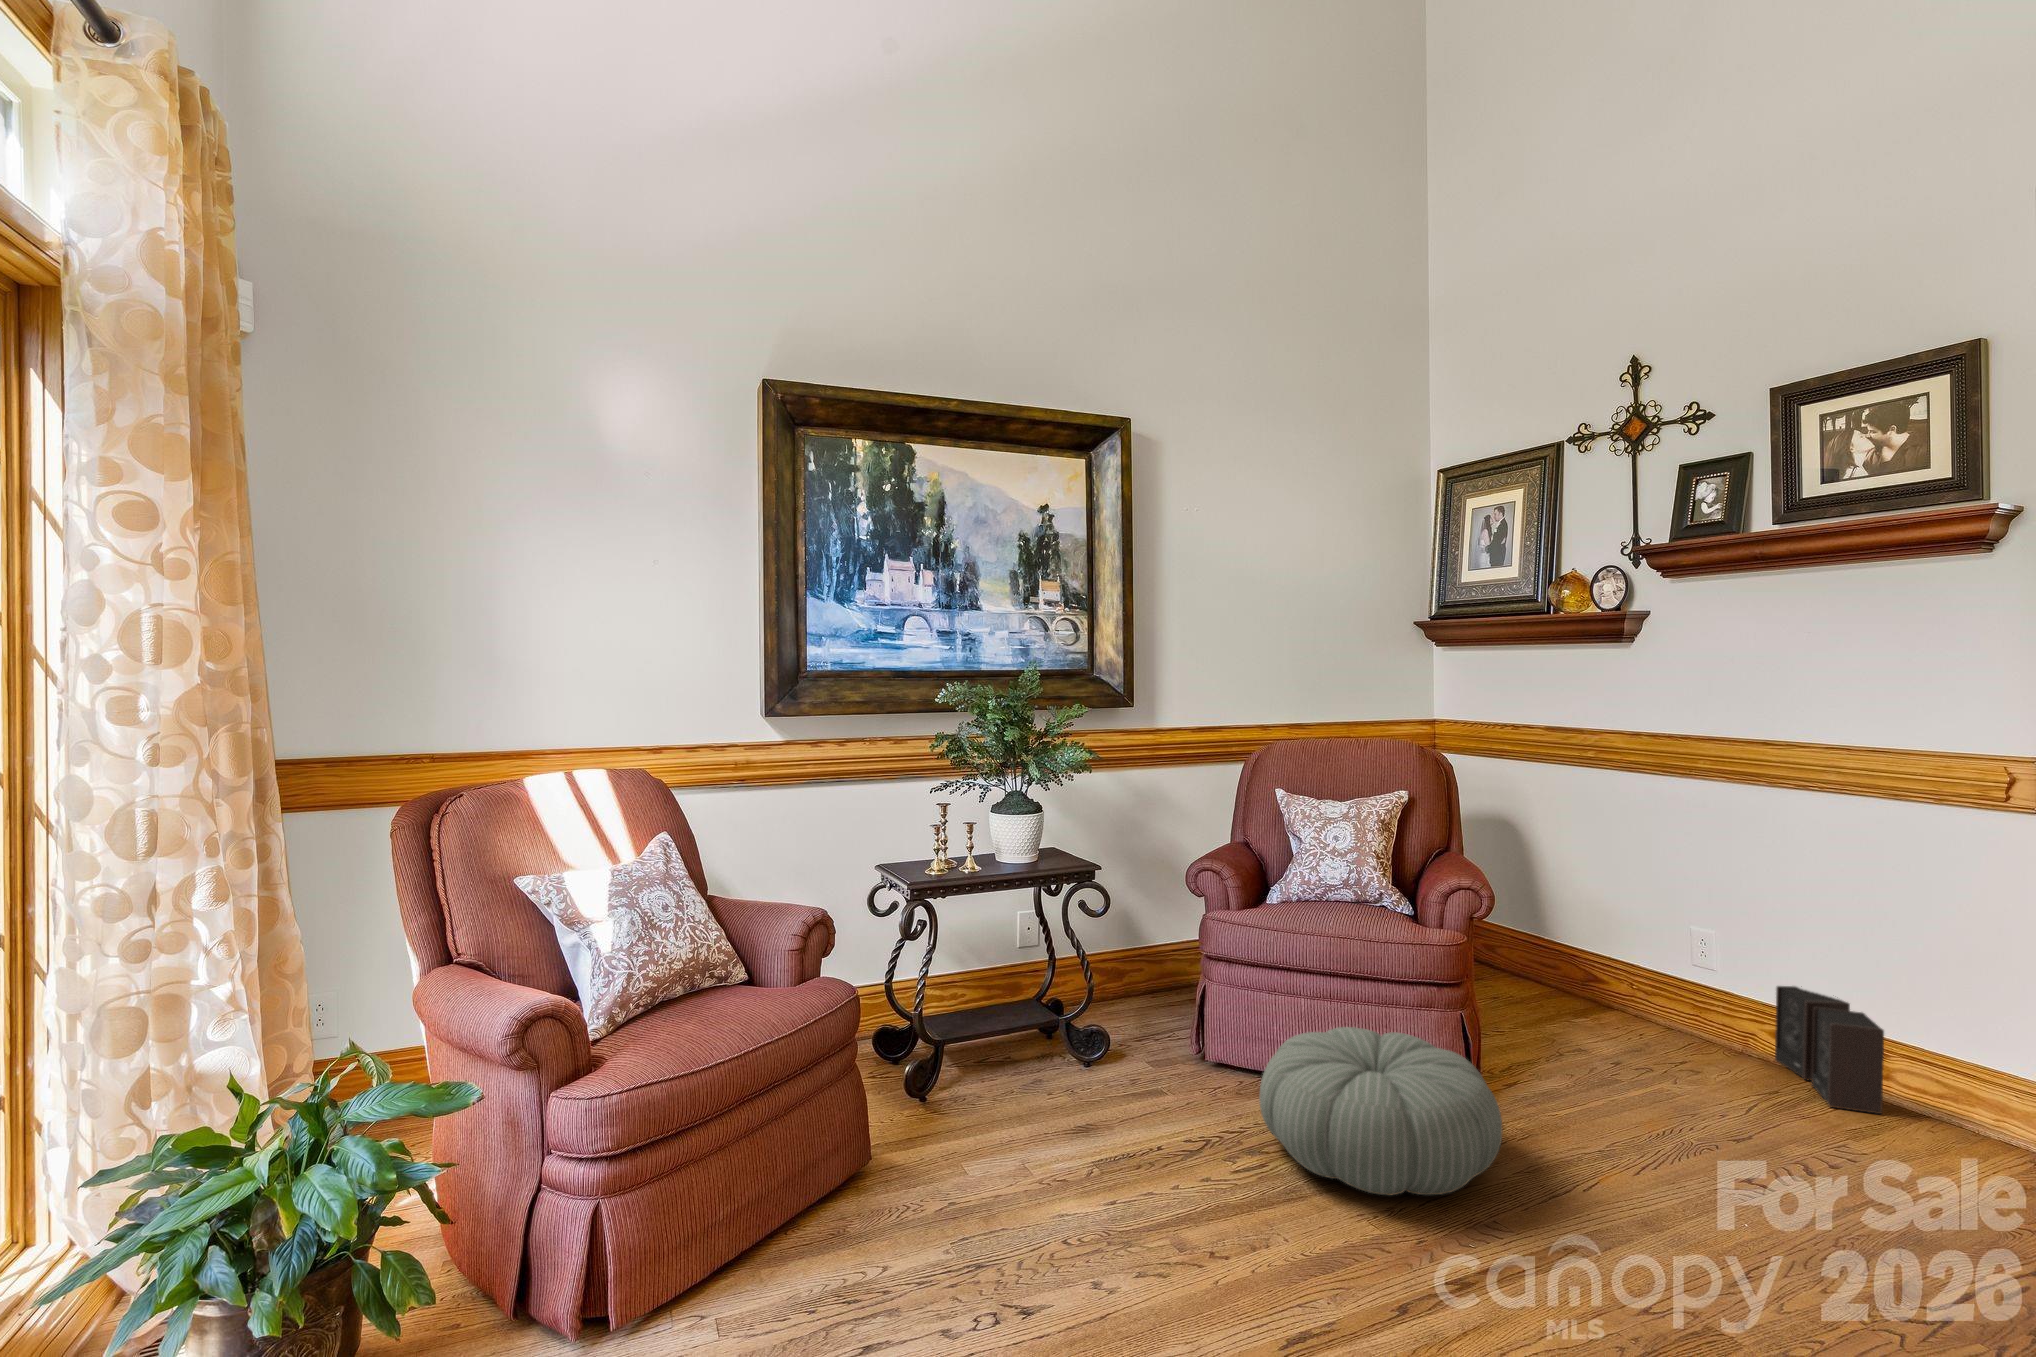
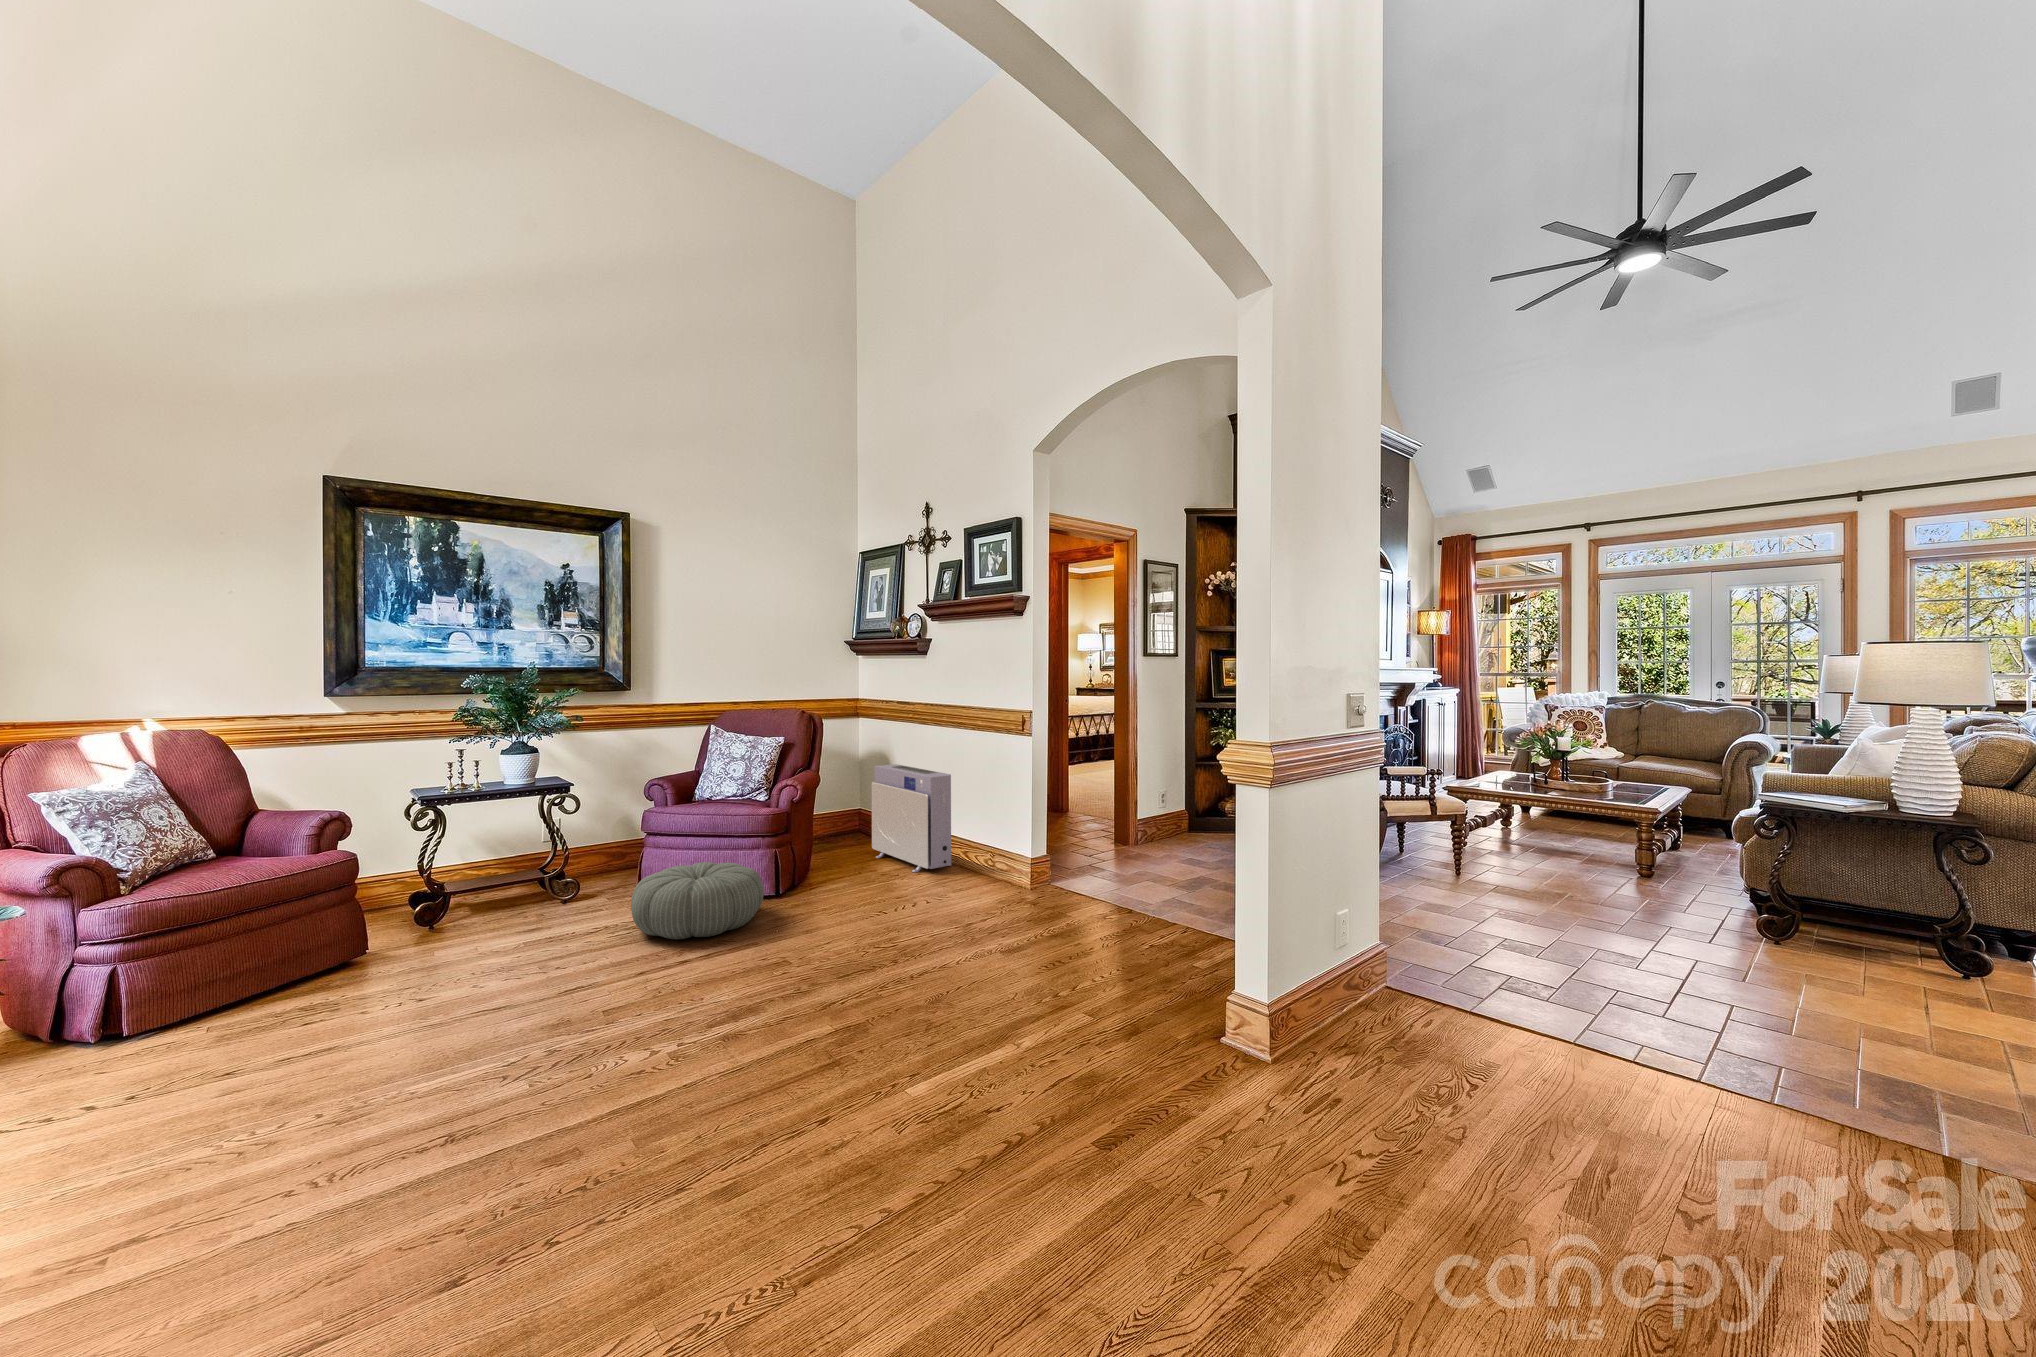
air purifier: none [1518,838,1735,1052] -> present [872,764,952,873]
speaker: present [1775,986,1884,1114] -> none [968,831,992,887]

